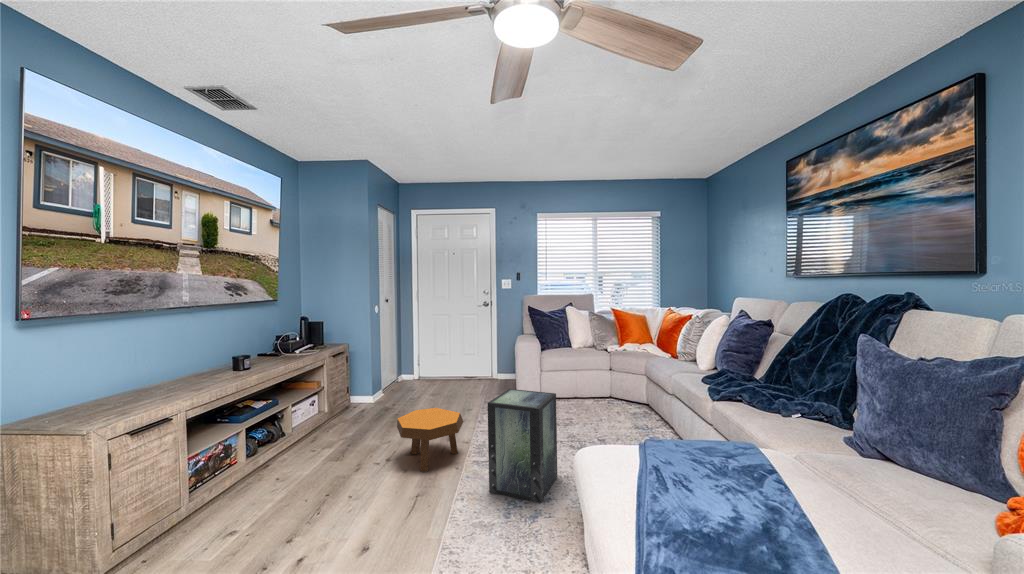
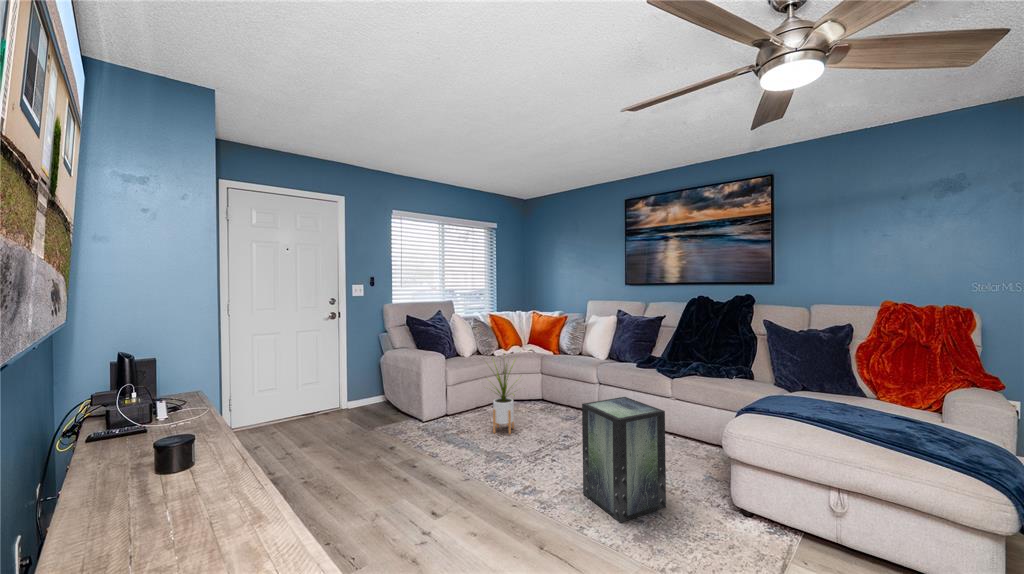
house plant: none [542,340,581,418] -> present [493,360,515,434]
footstool: present [397,408,463,472] -> none [442,454,533,546]

